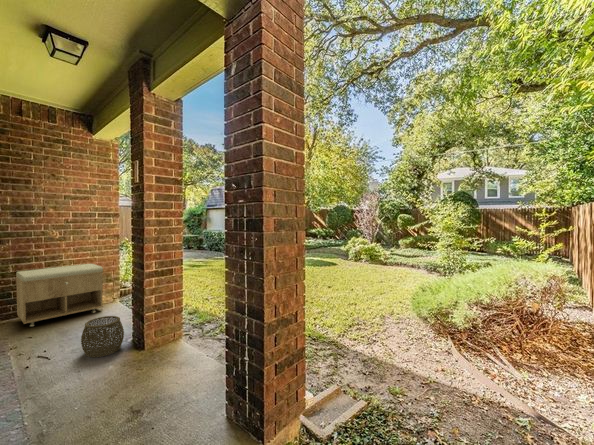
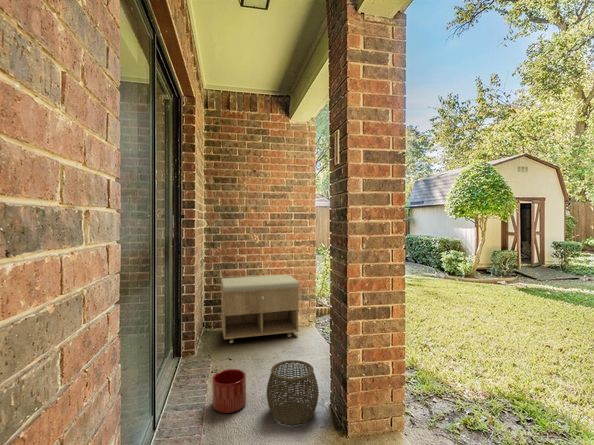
planter: none [27,334,61,366] -> present [213,369,246,413]

